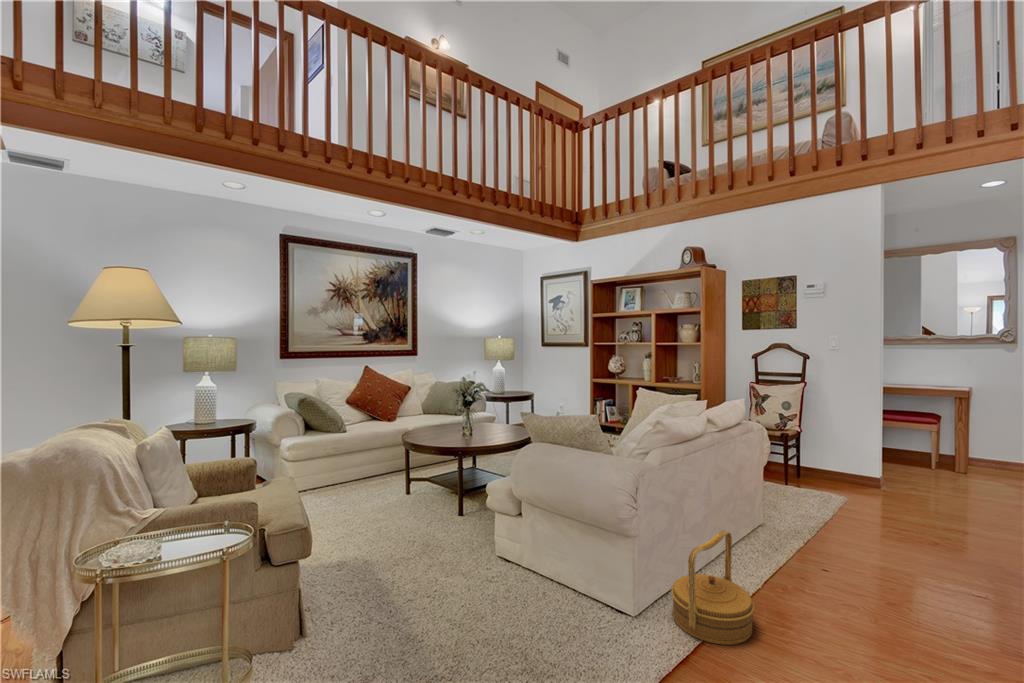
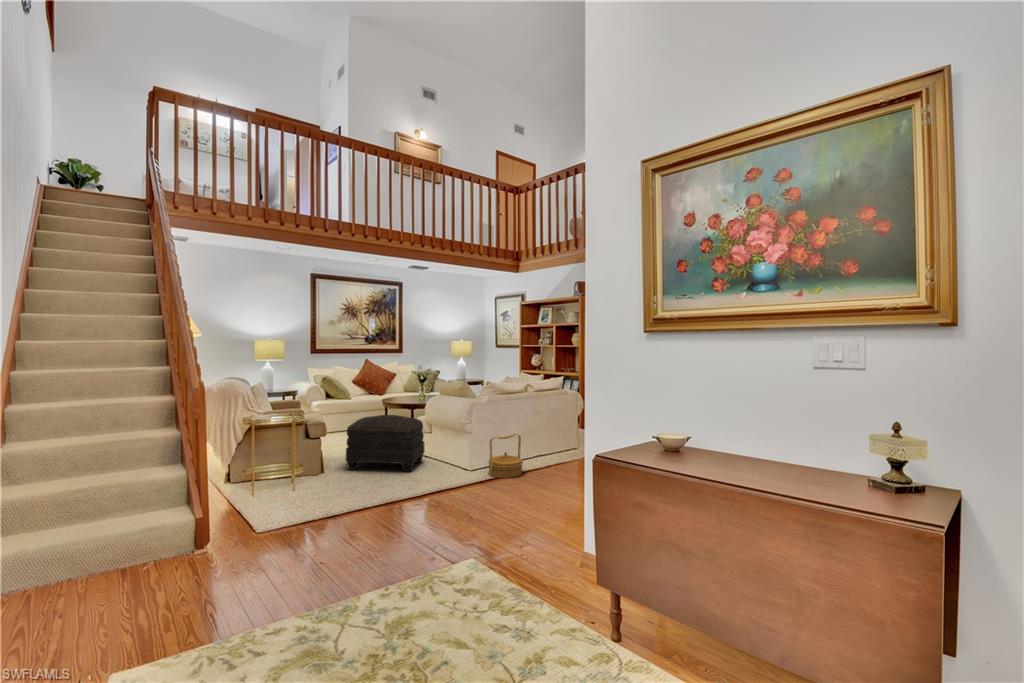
ottoman: none [355,488,514,627] -> present [346,415,425,472]

